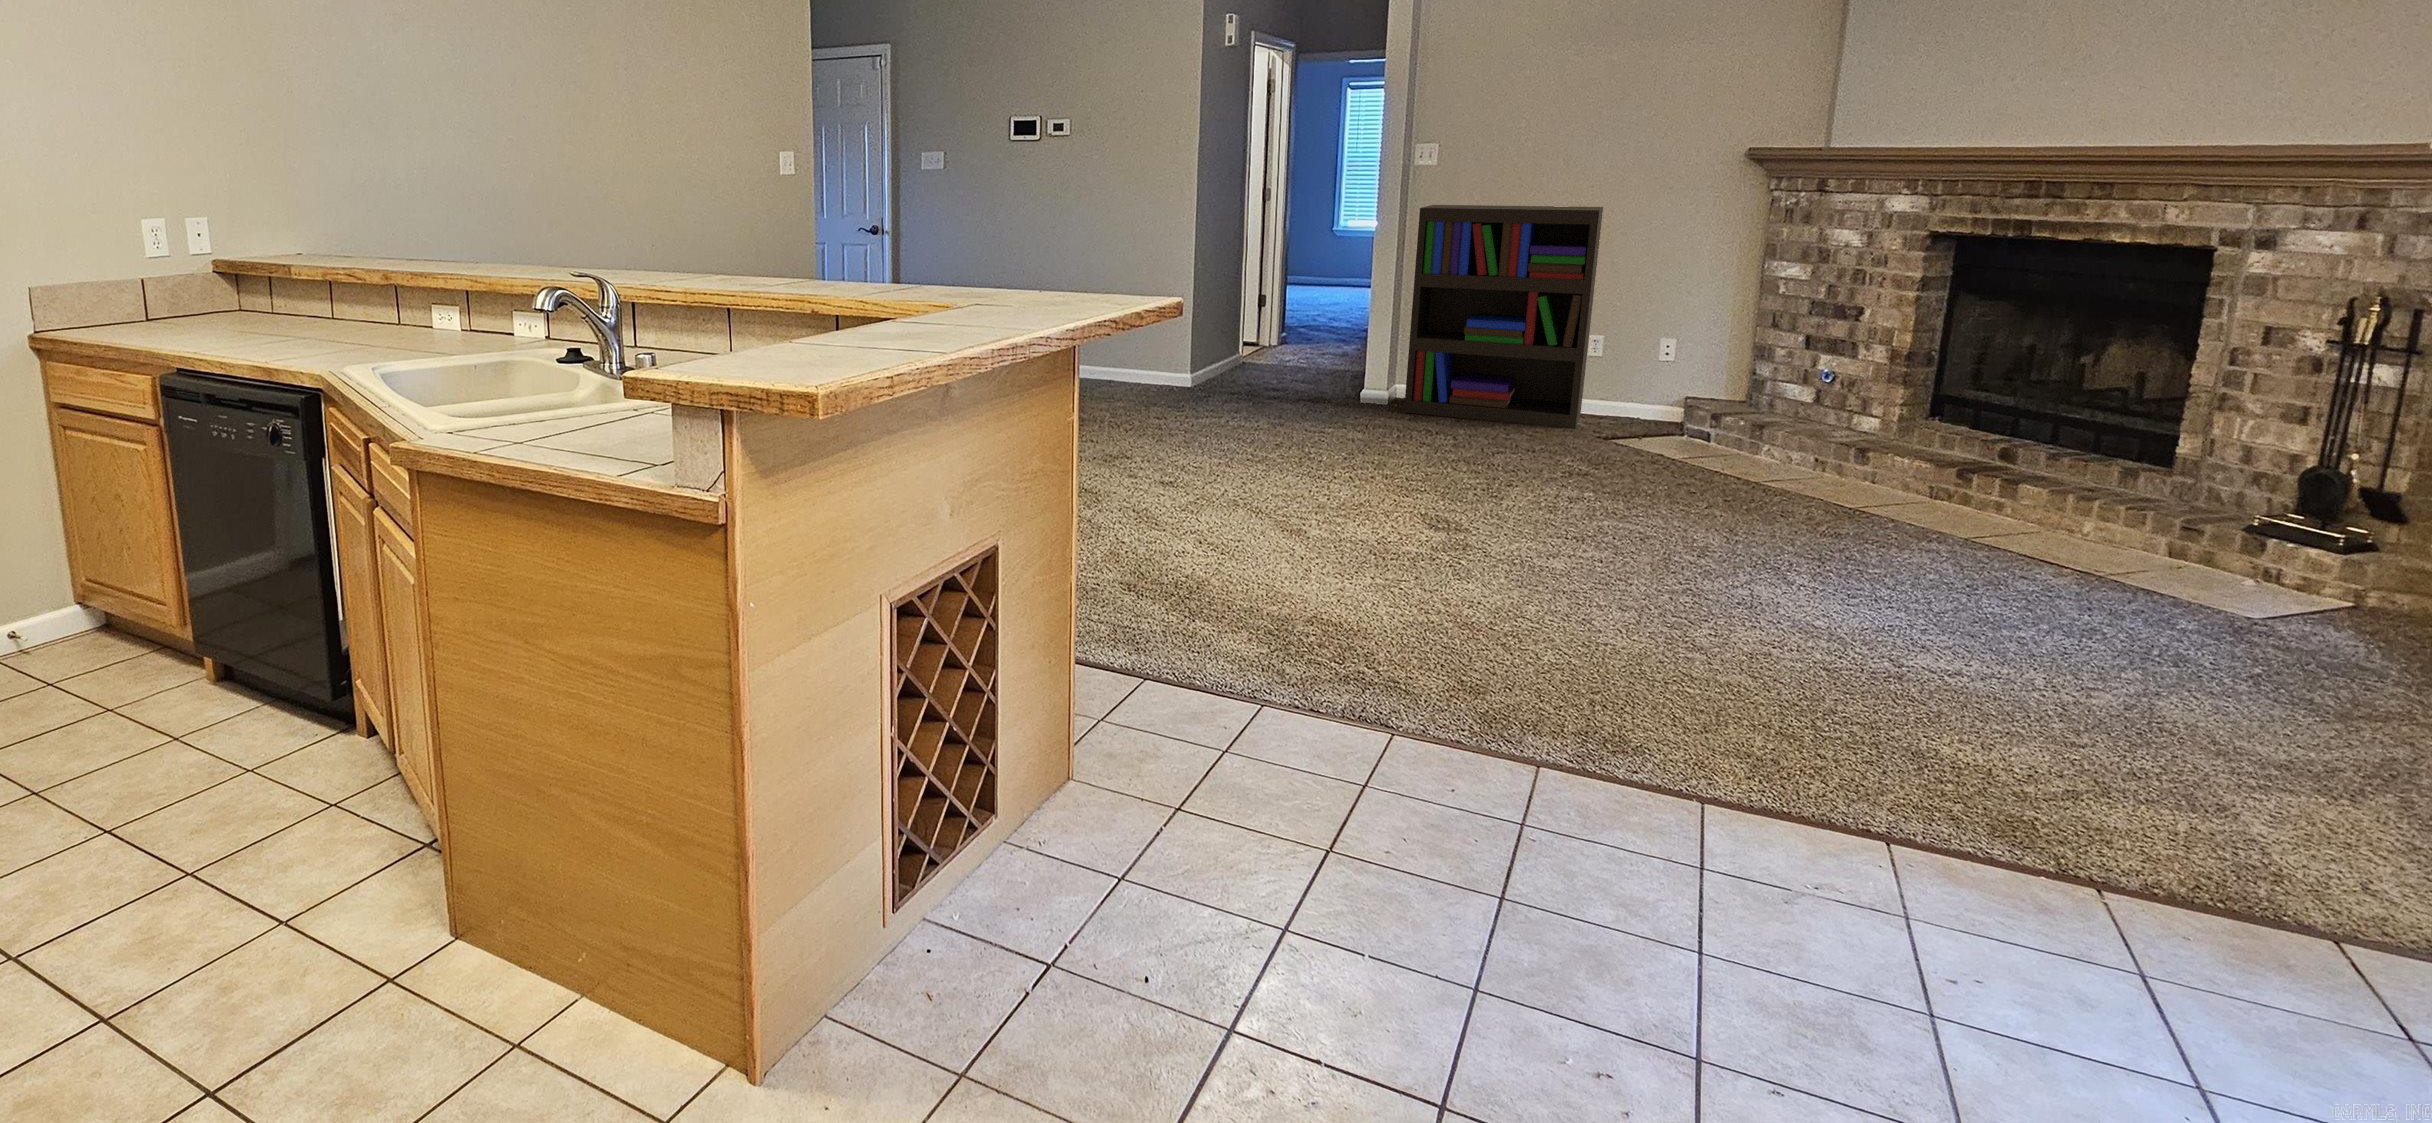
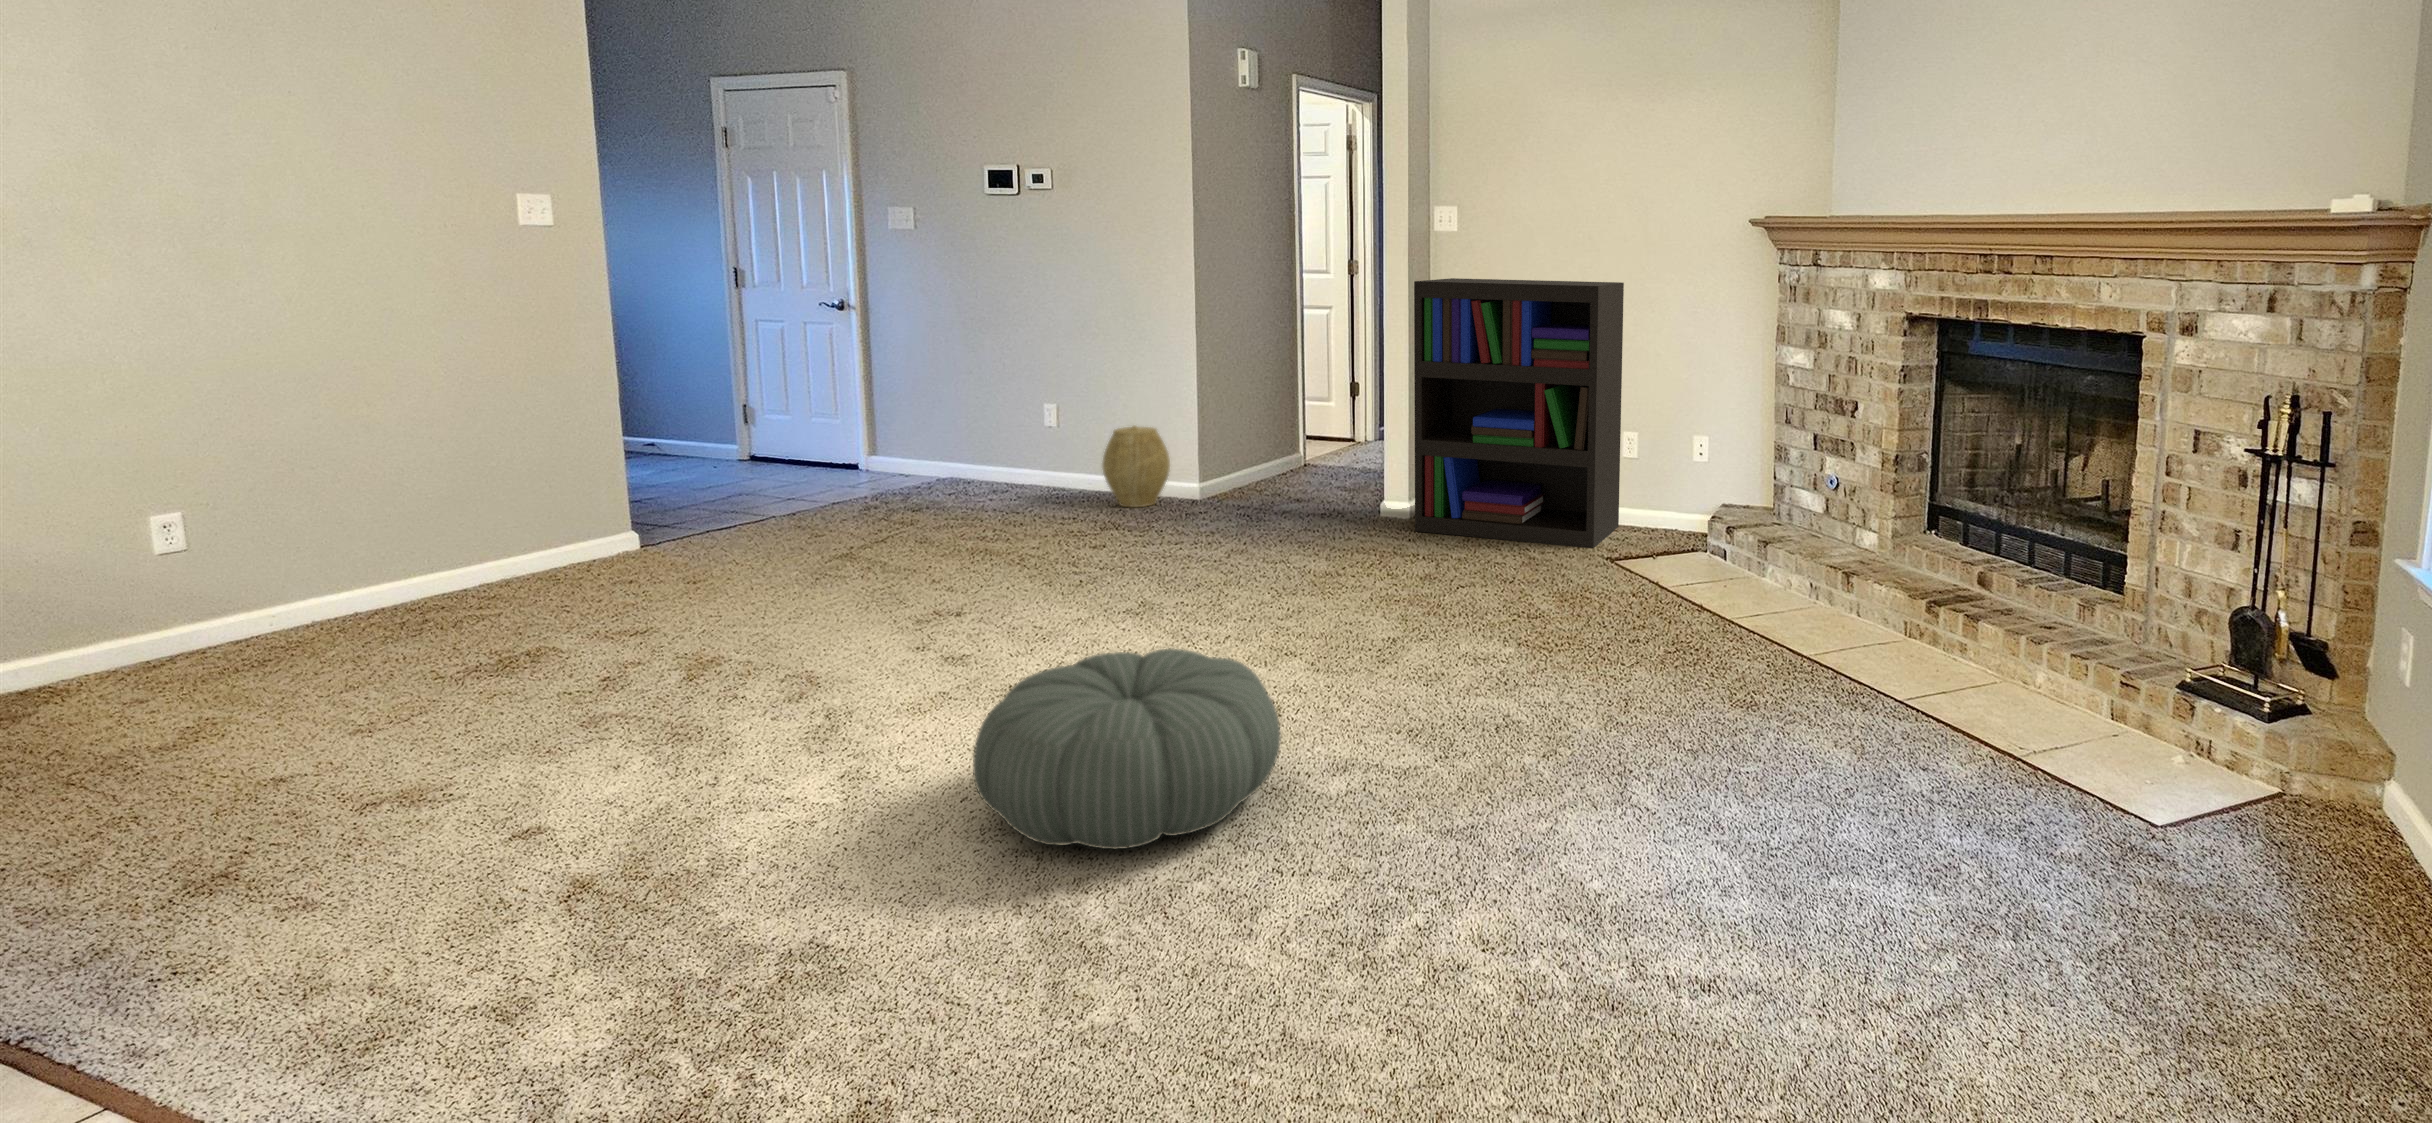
woven basket: none [1121,325,1173,390] -> present [1102,426,1170,507]
pouf: none [1312,466,1520,582] -> present [973,648,1281,849]

